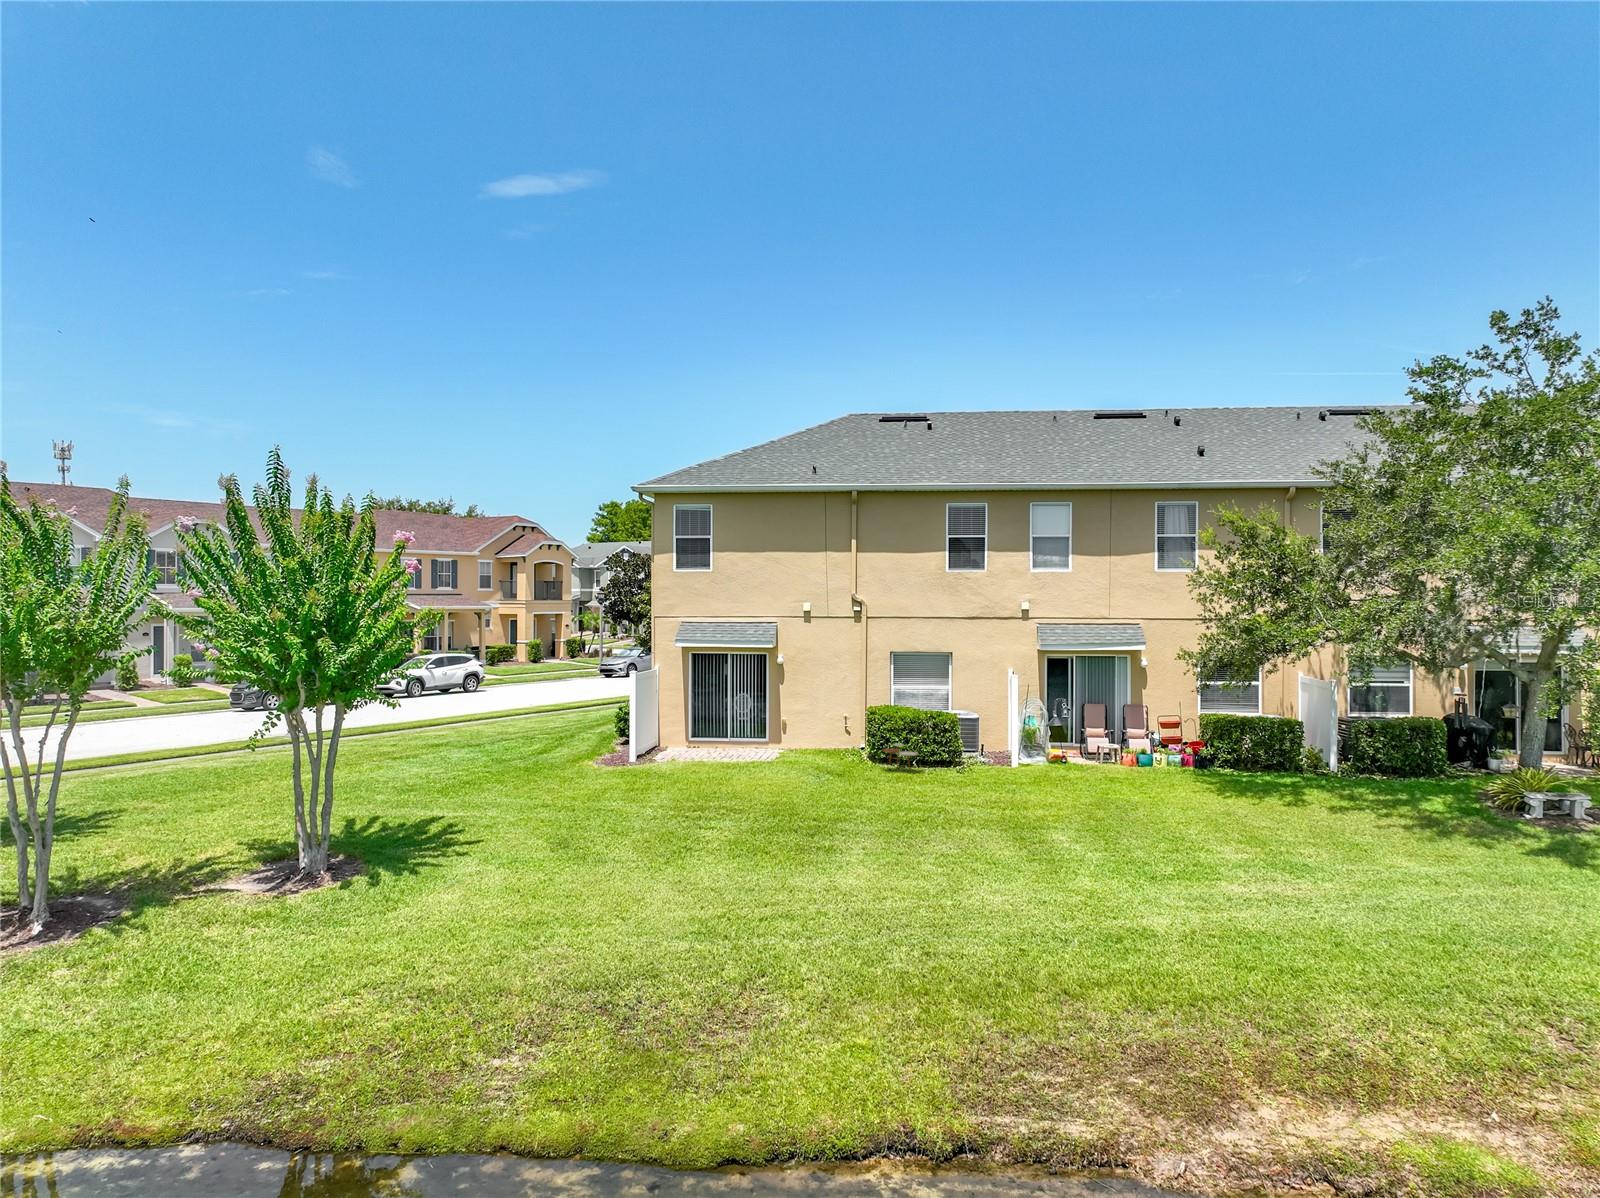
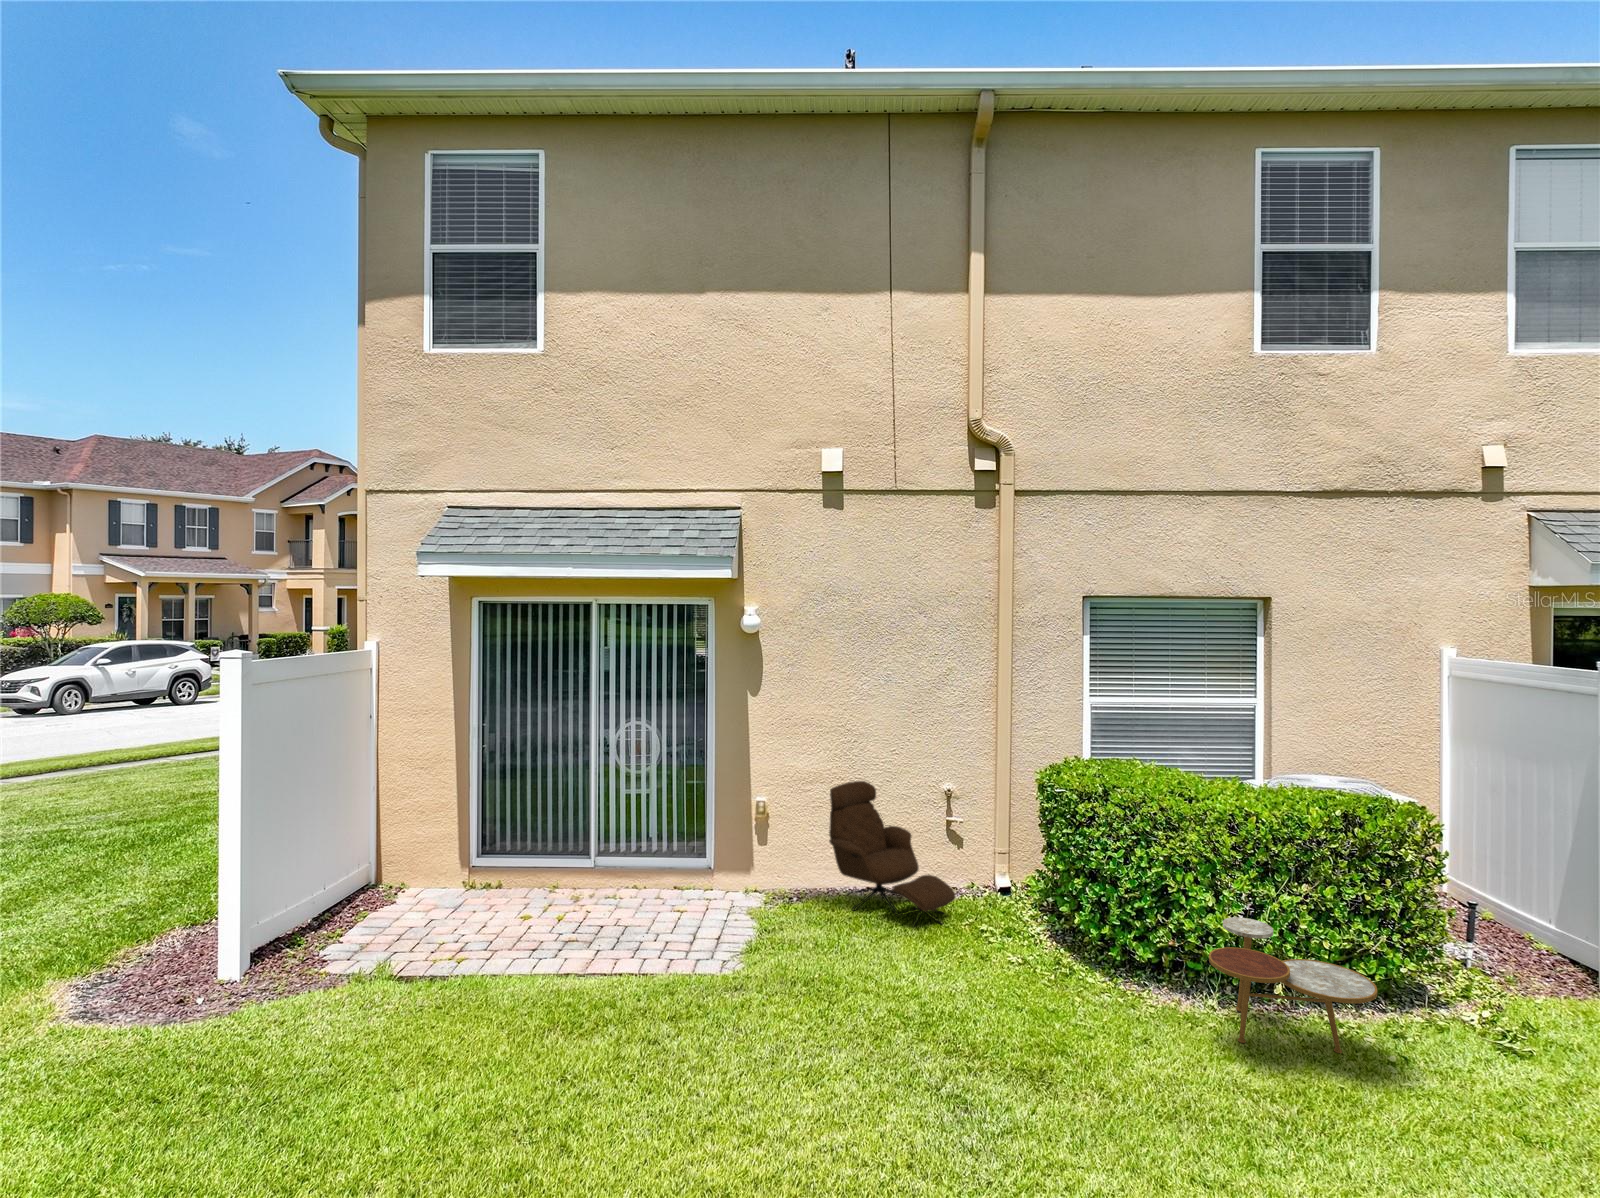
lounge chair: none [804,714,841,756] -> present [829,781,955,927]

